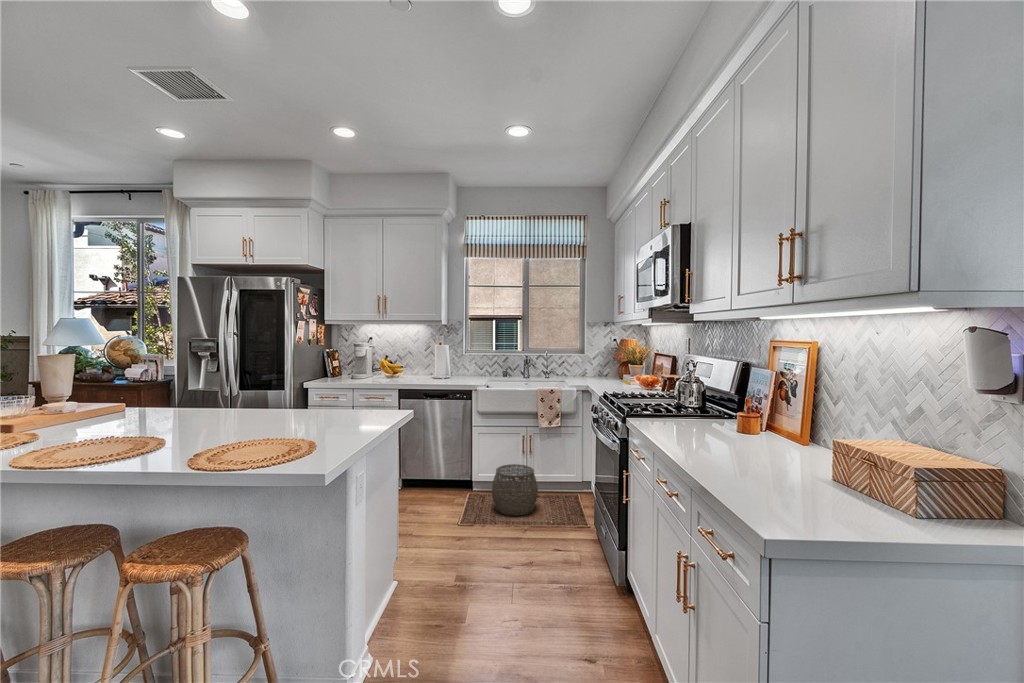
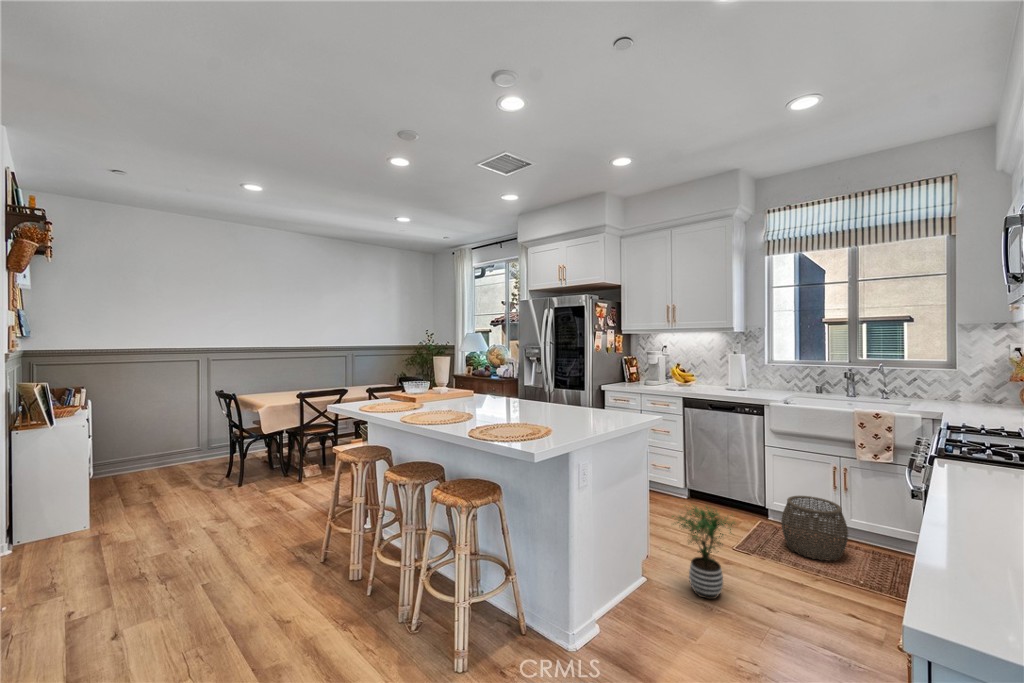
potted plant: none [423,490,482,579] -> present [673,506,734,599]

